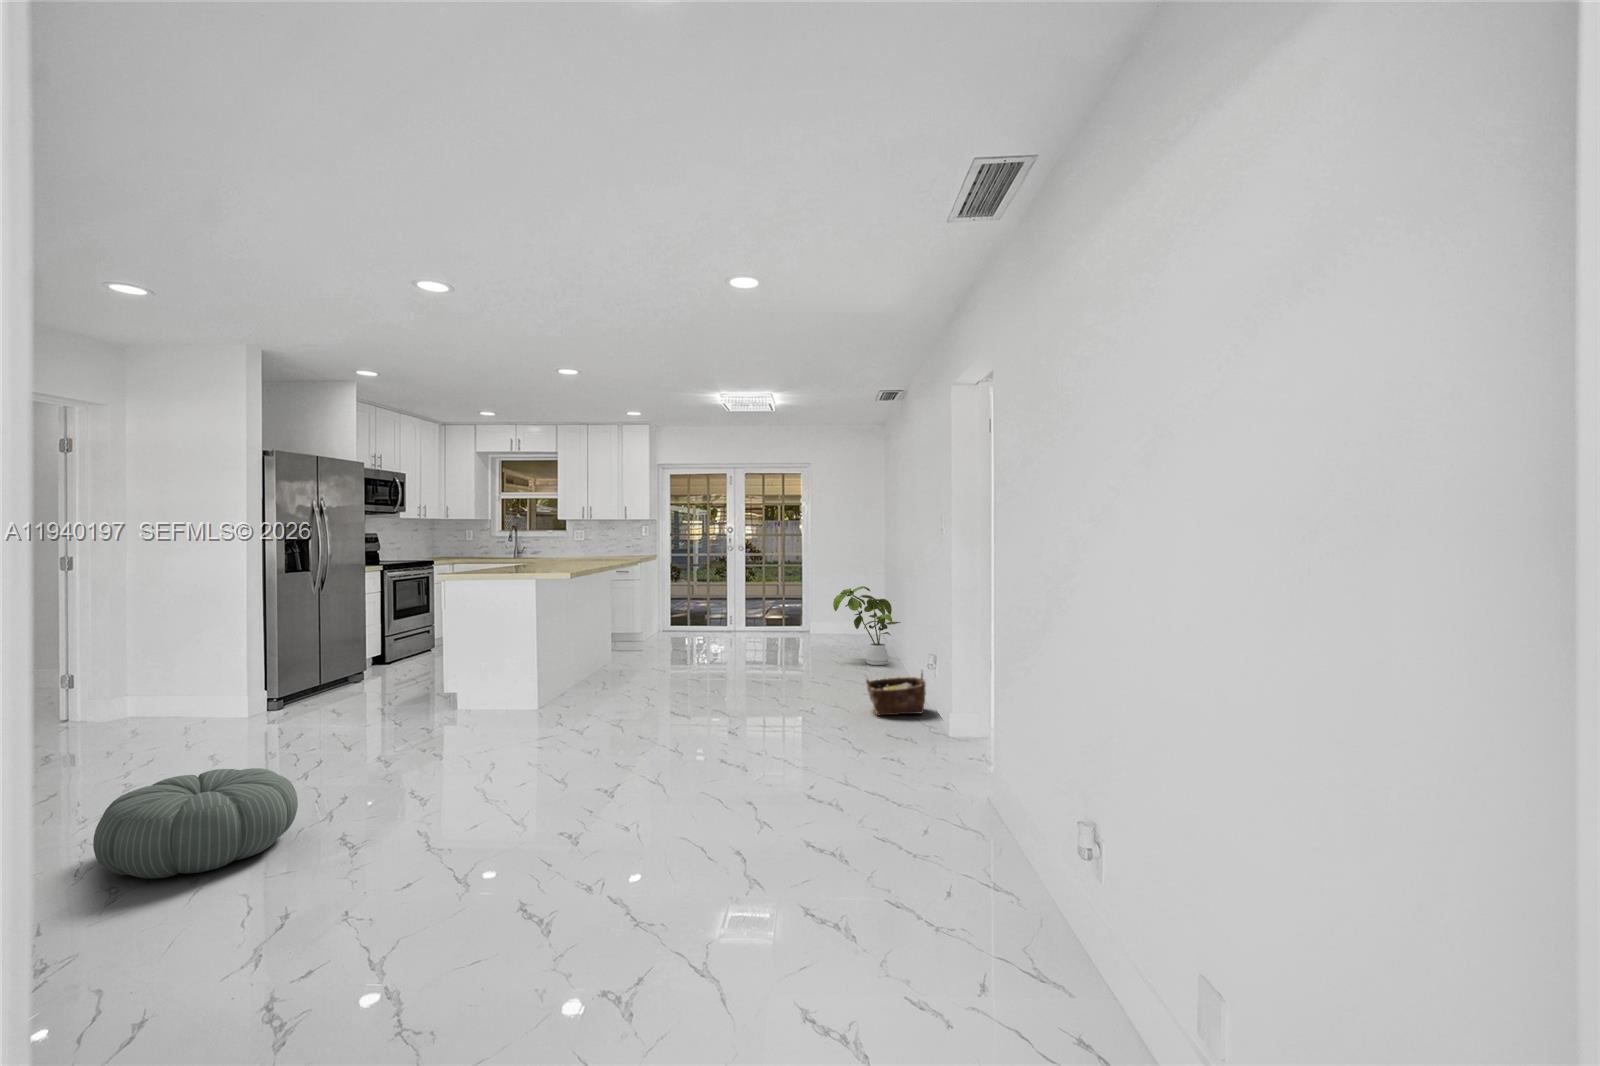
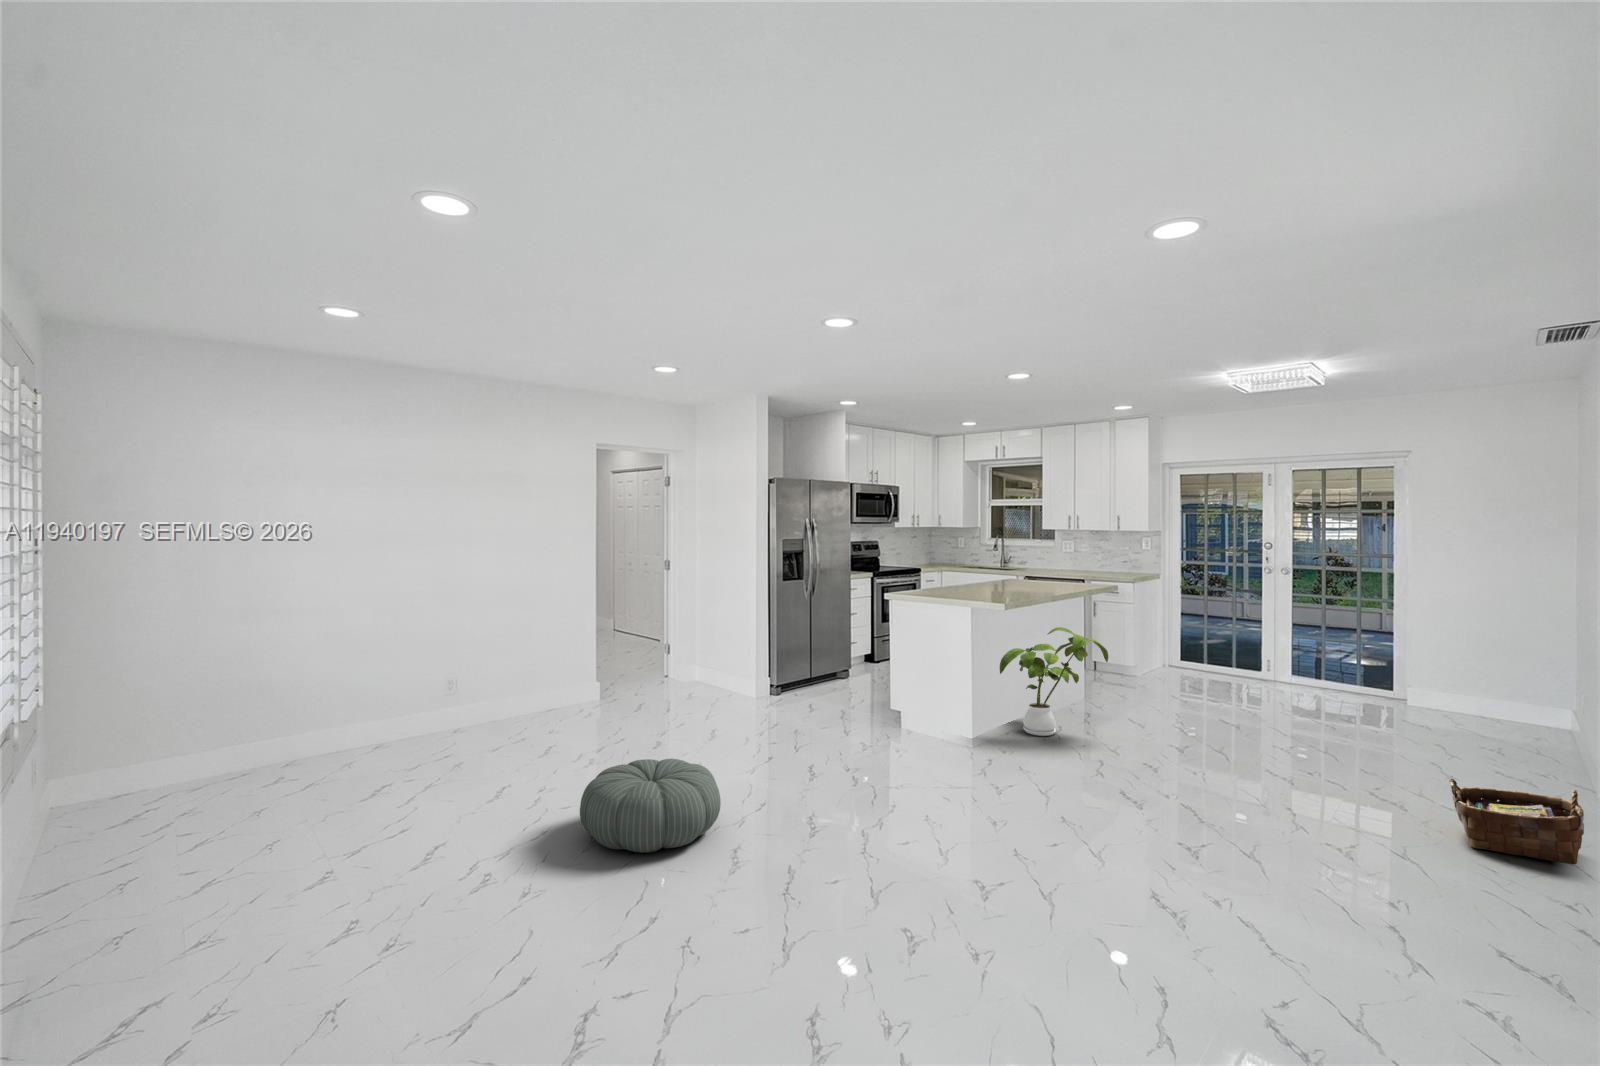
house plant: present [833,586,900,665] -> present [1000,627,1108,736]

